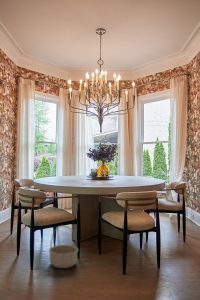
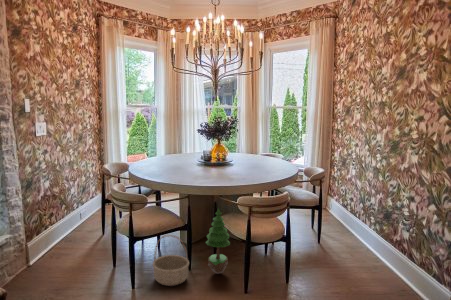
potted tree: none [91,205,111,261] -> present [206,208,230,274]

